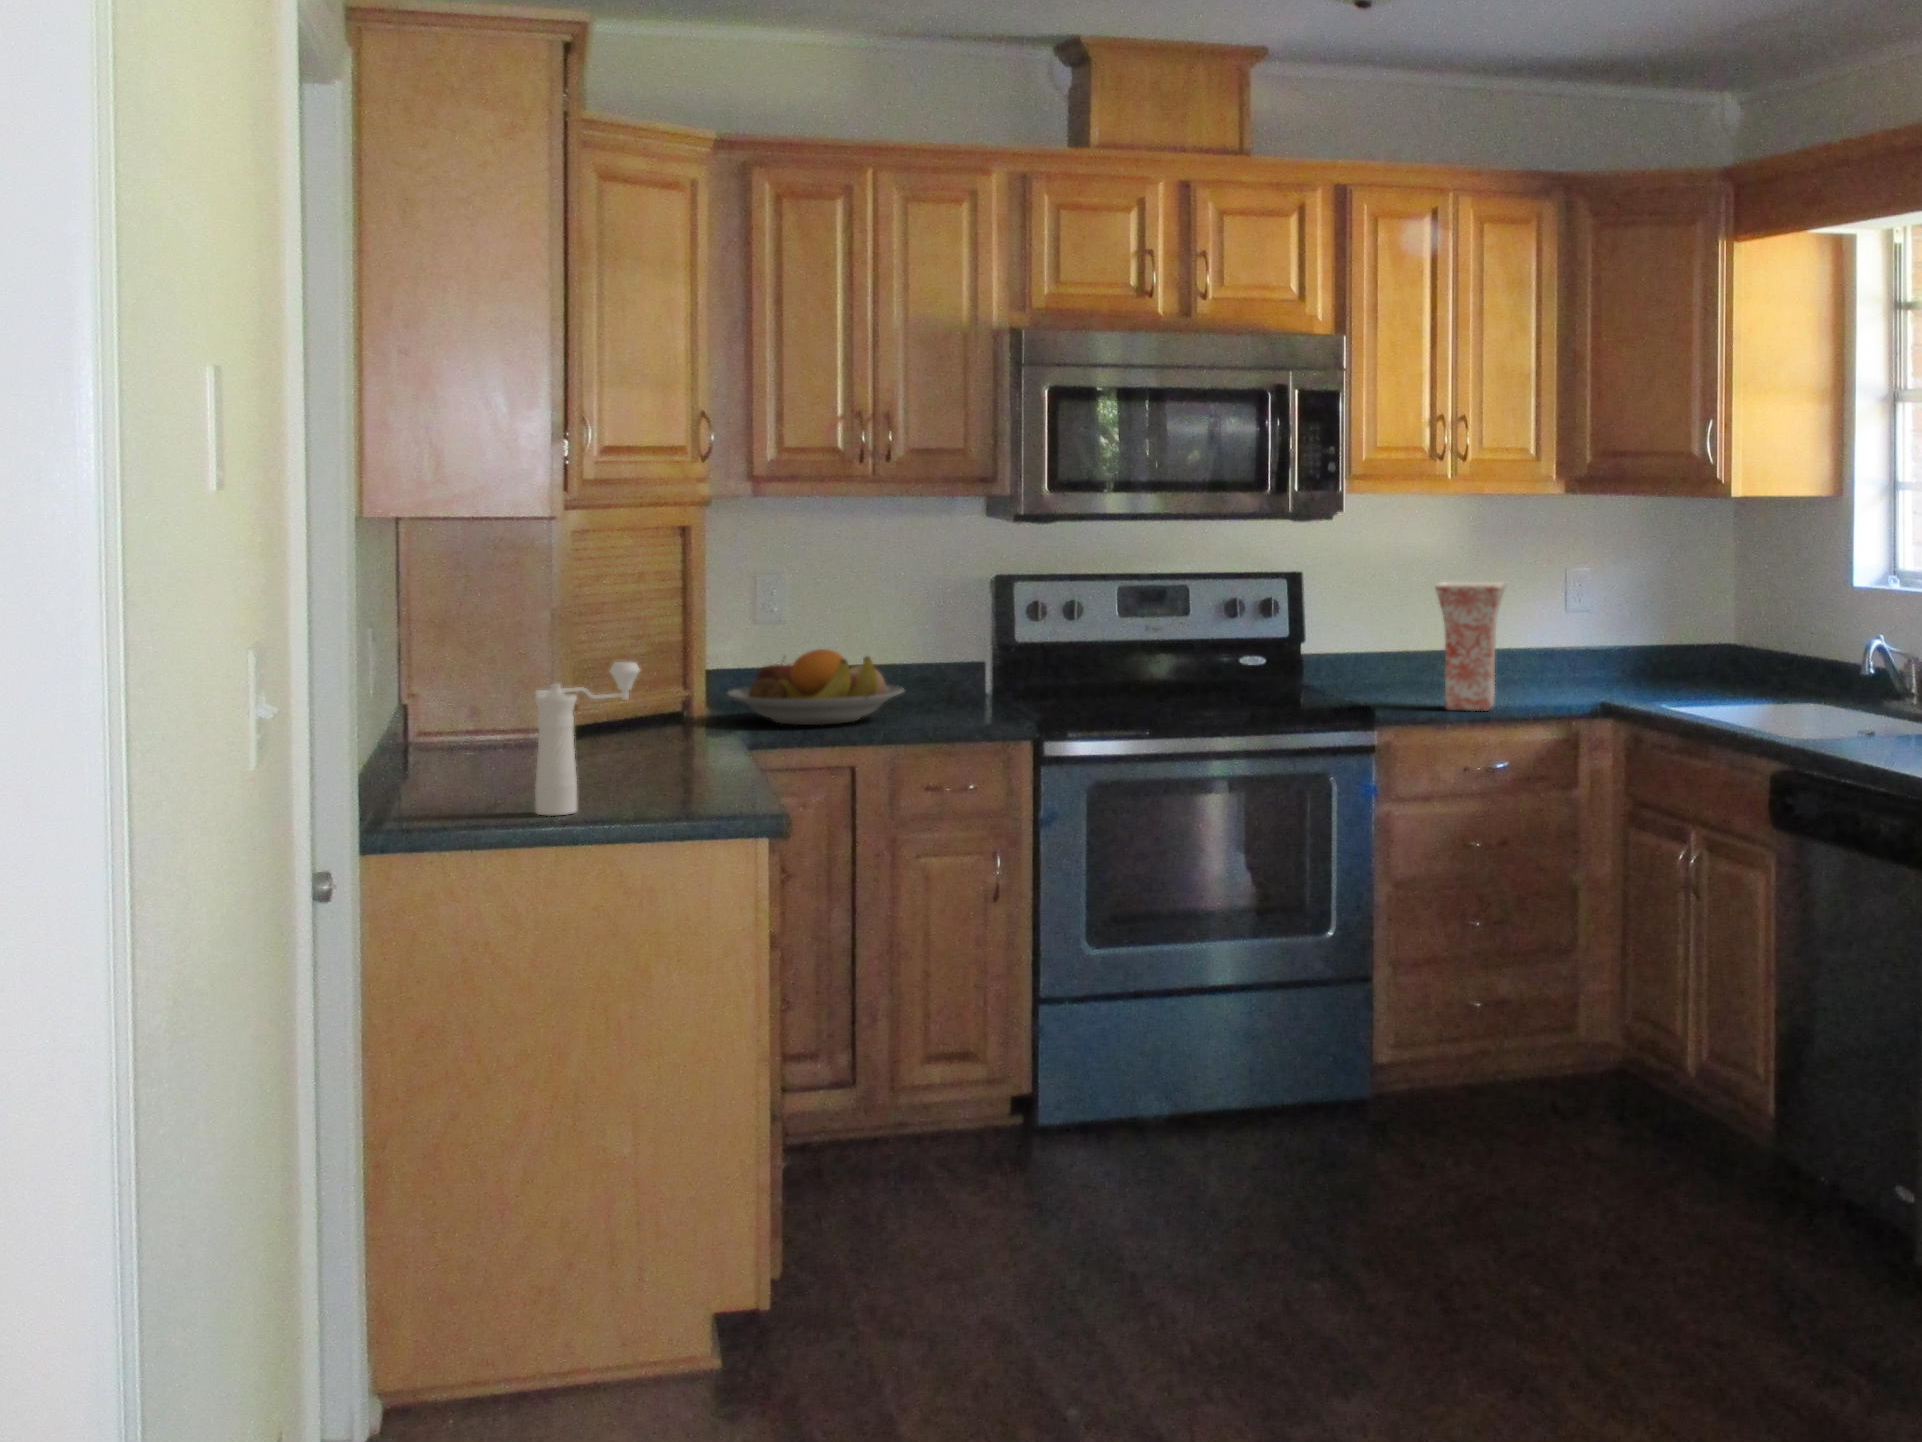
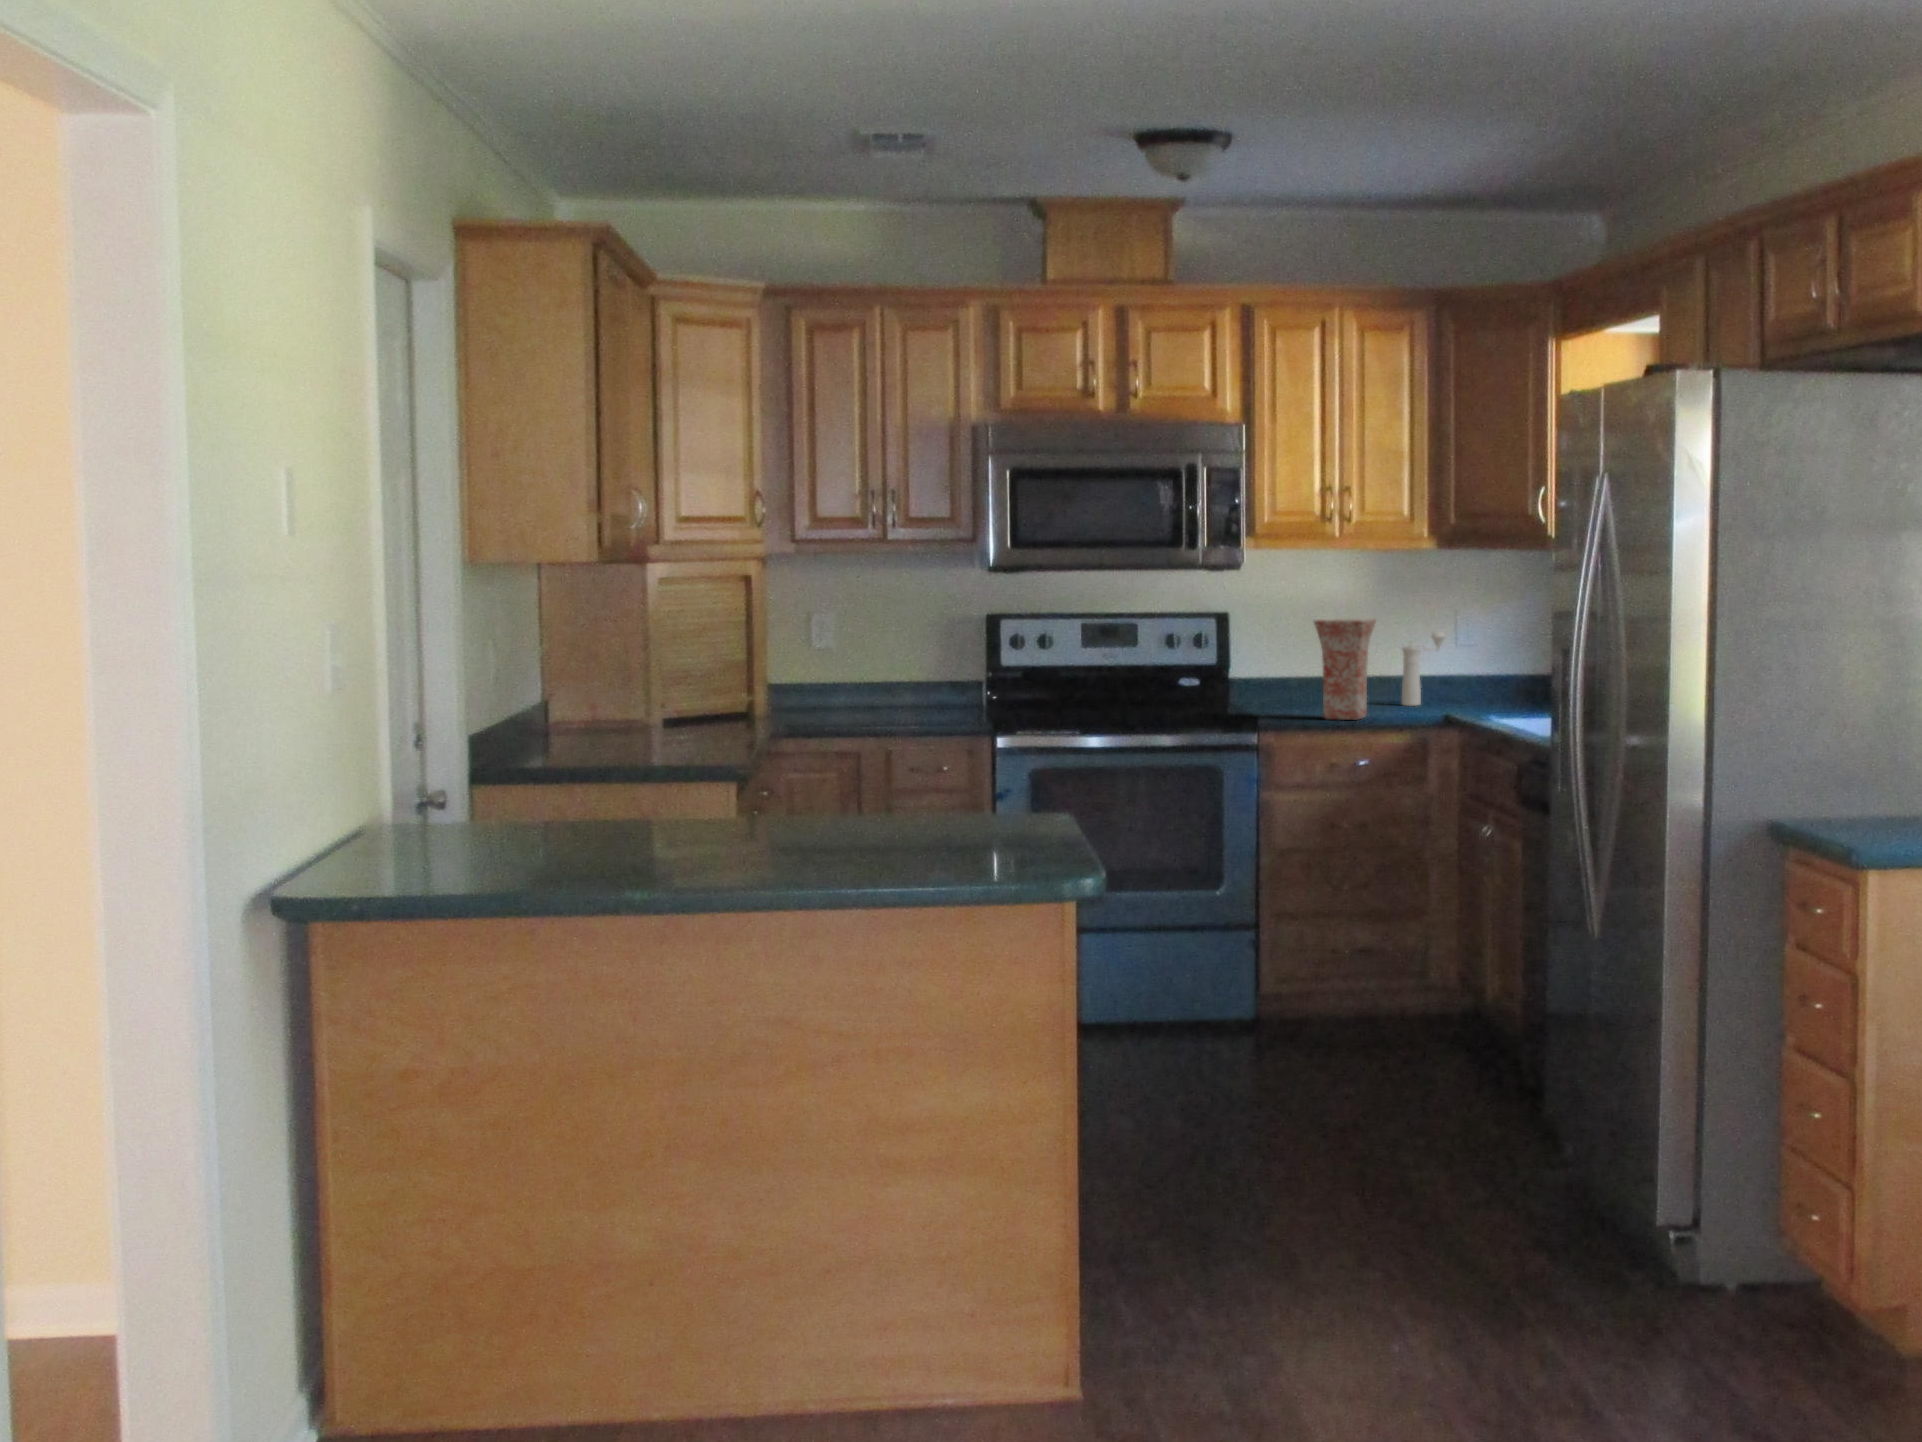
fruit bowl: present [728,649,904,725] -> none [774,667,903,722]
pepper mill: present [535,662,640,816] -> present [1402,632,1445,706]

